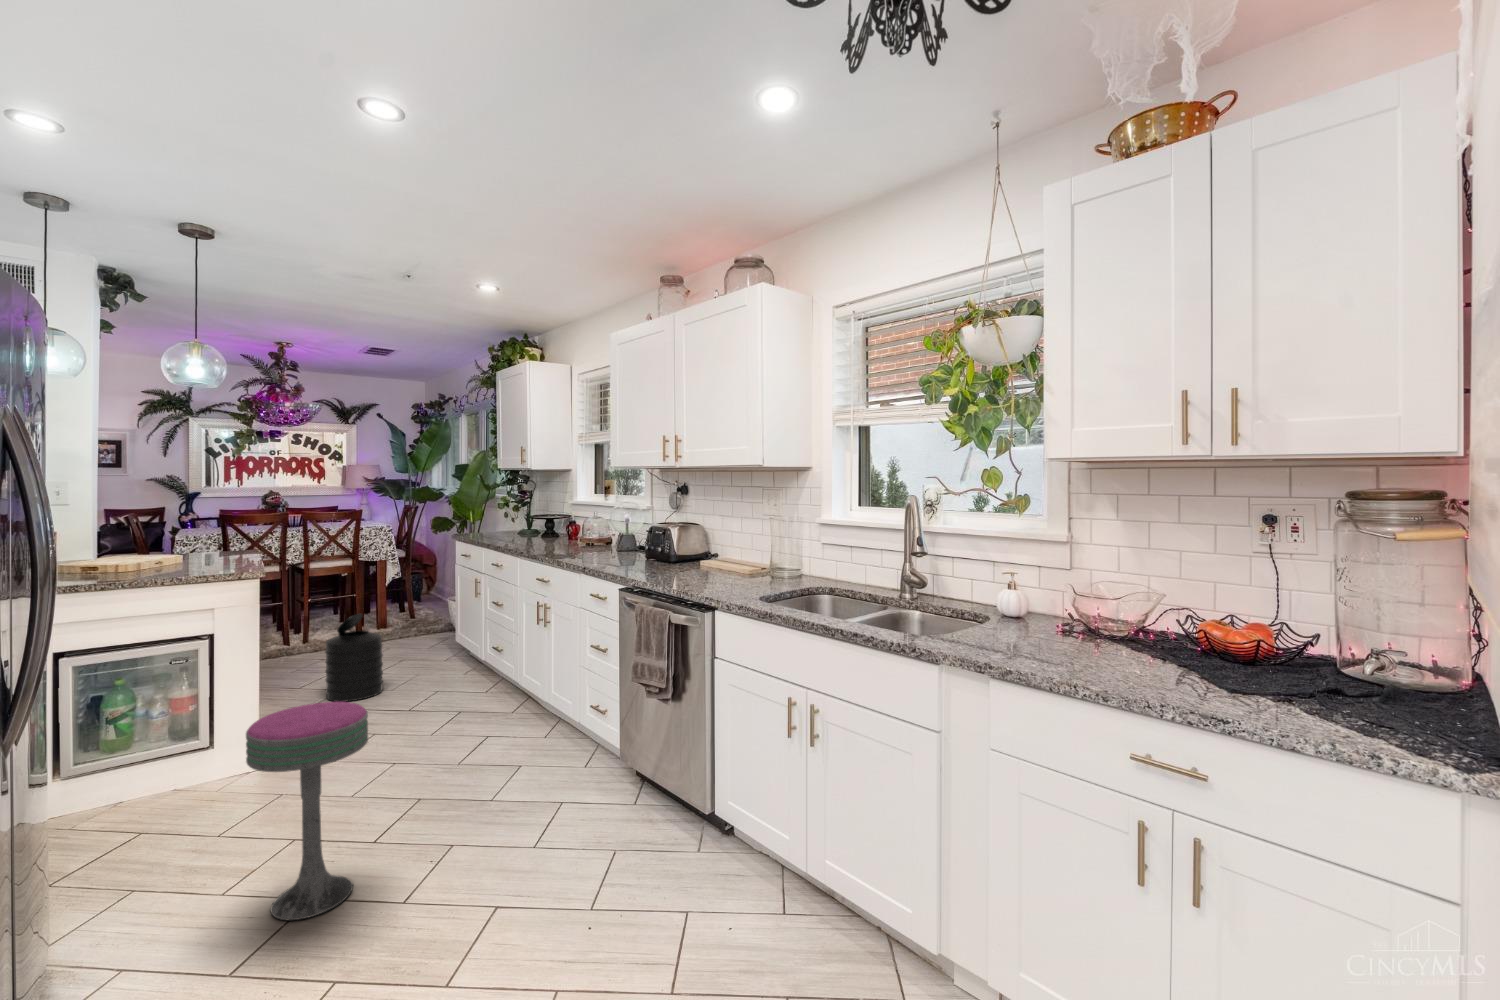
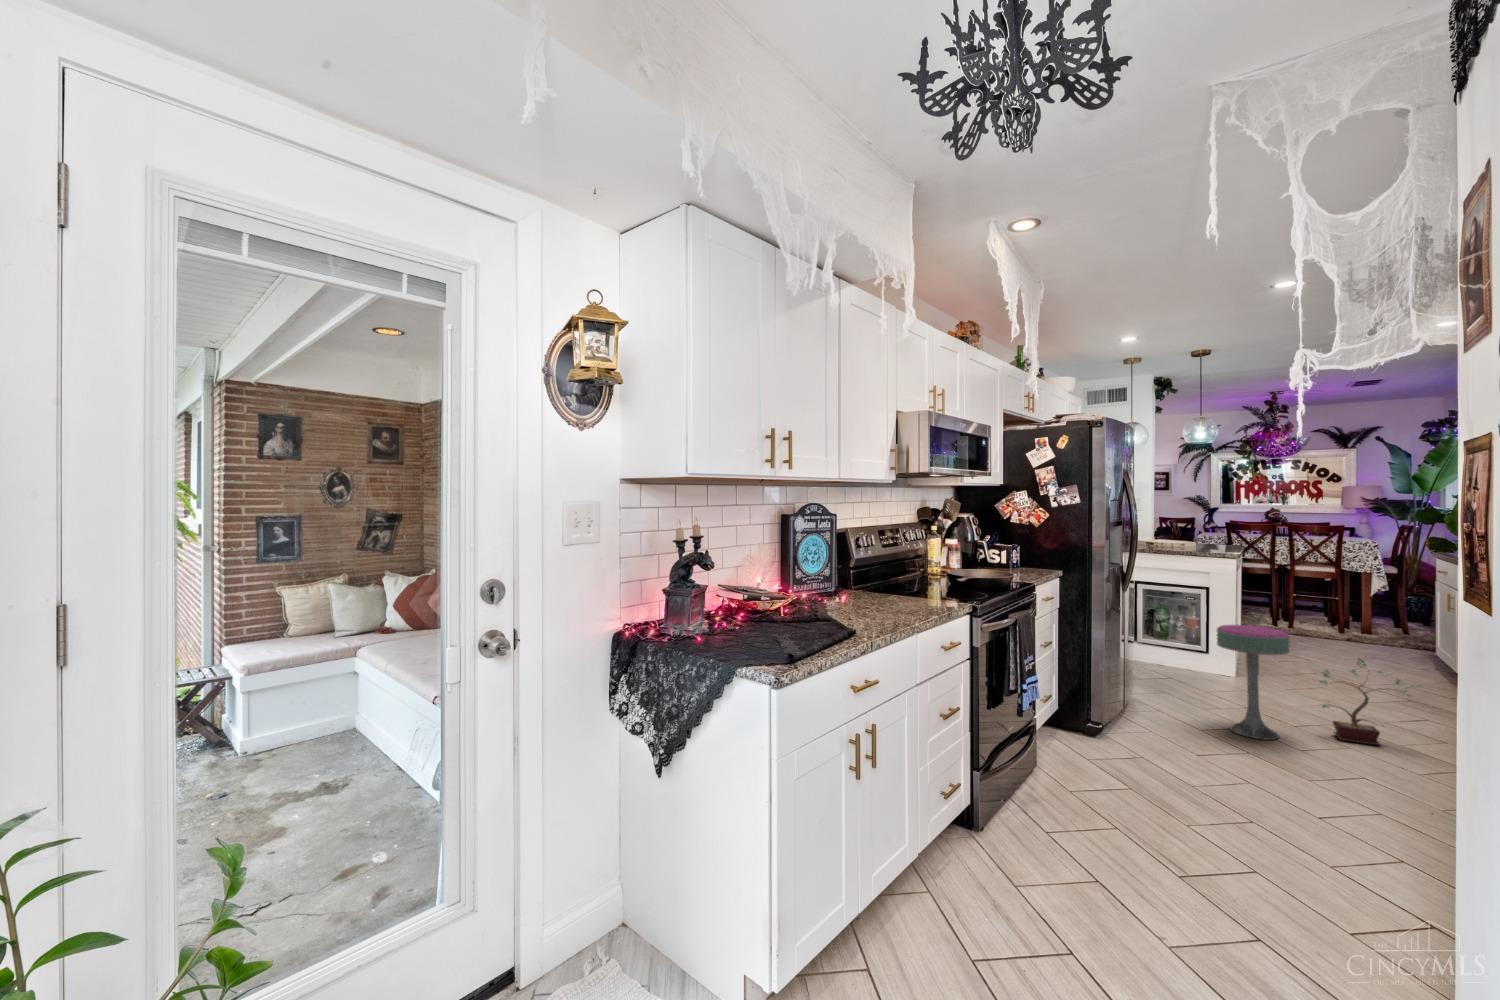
trash can: present [325,613,383,702] -> none [1295,602,1347,668]
potted plant: none [400,708,513,839] -> present [1320,658,1423,745]

